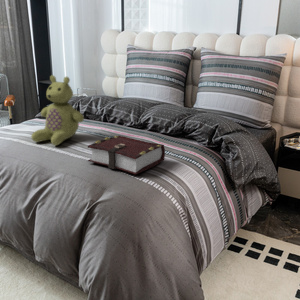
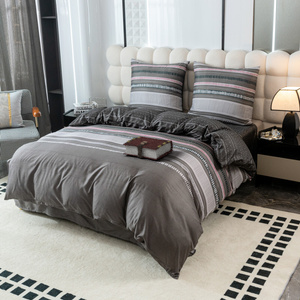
stuffed bear: present [31,75,84,145] -> none [78,97,114,146]

